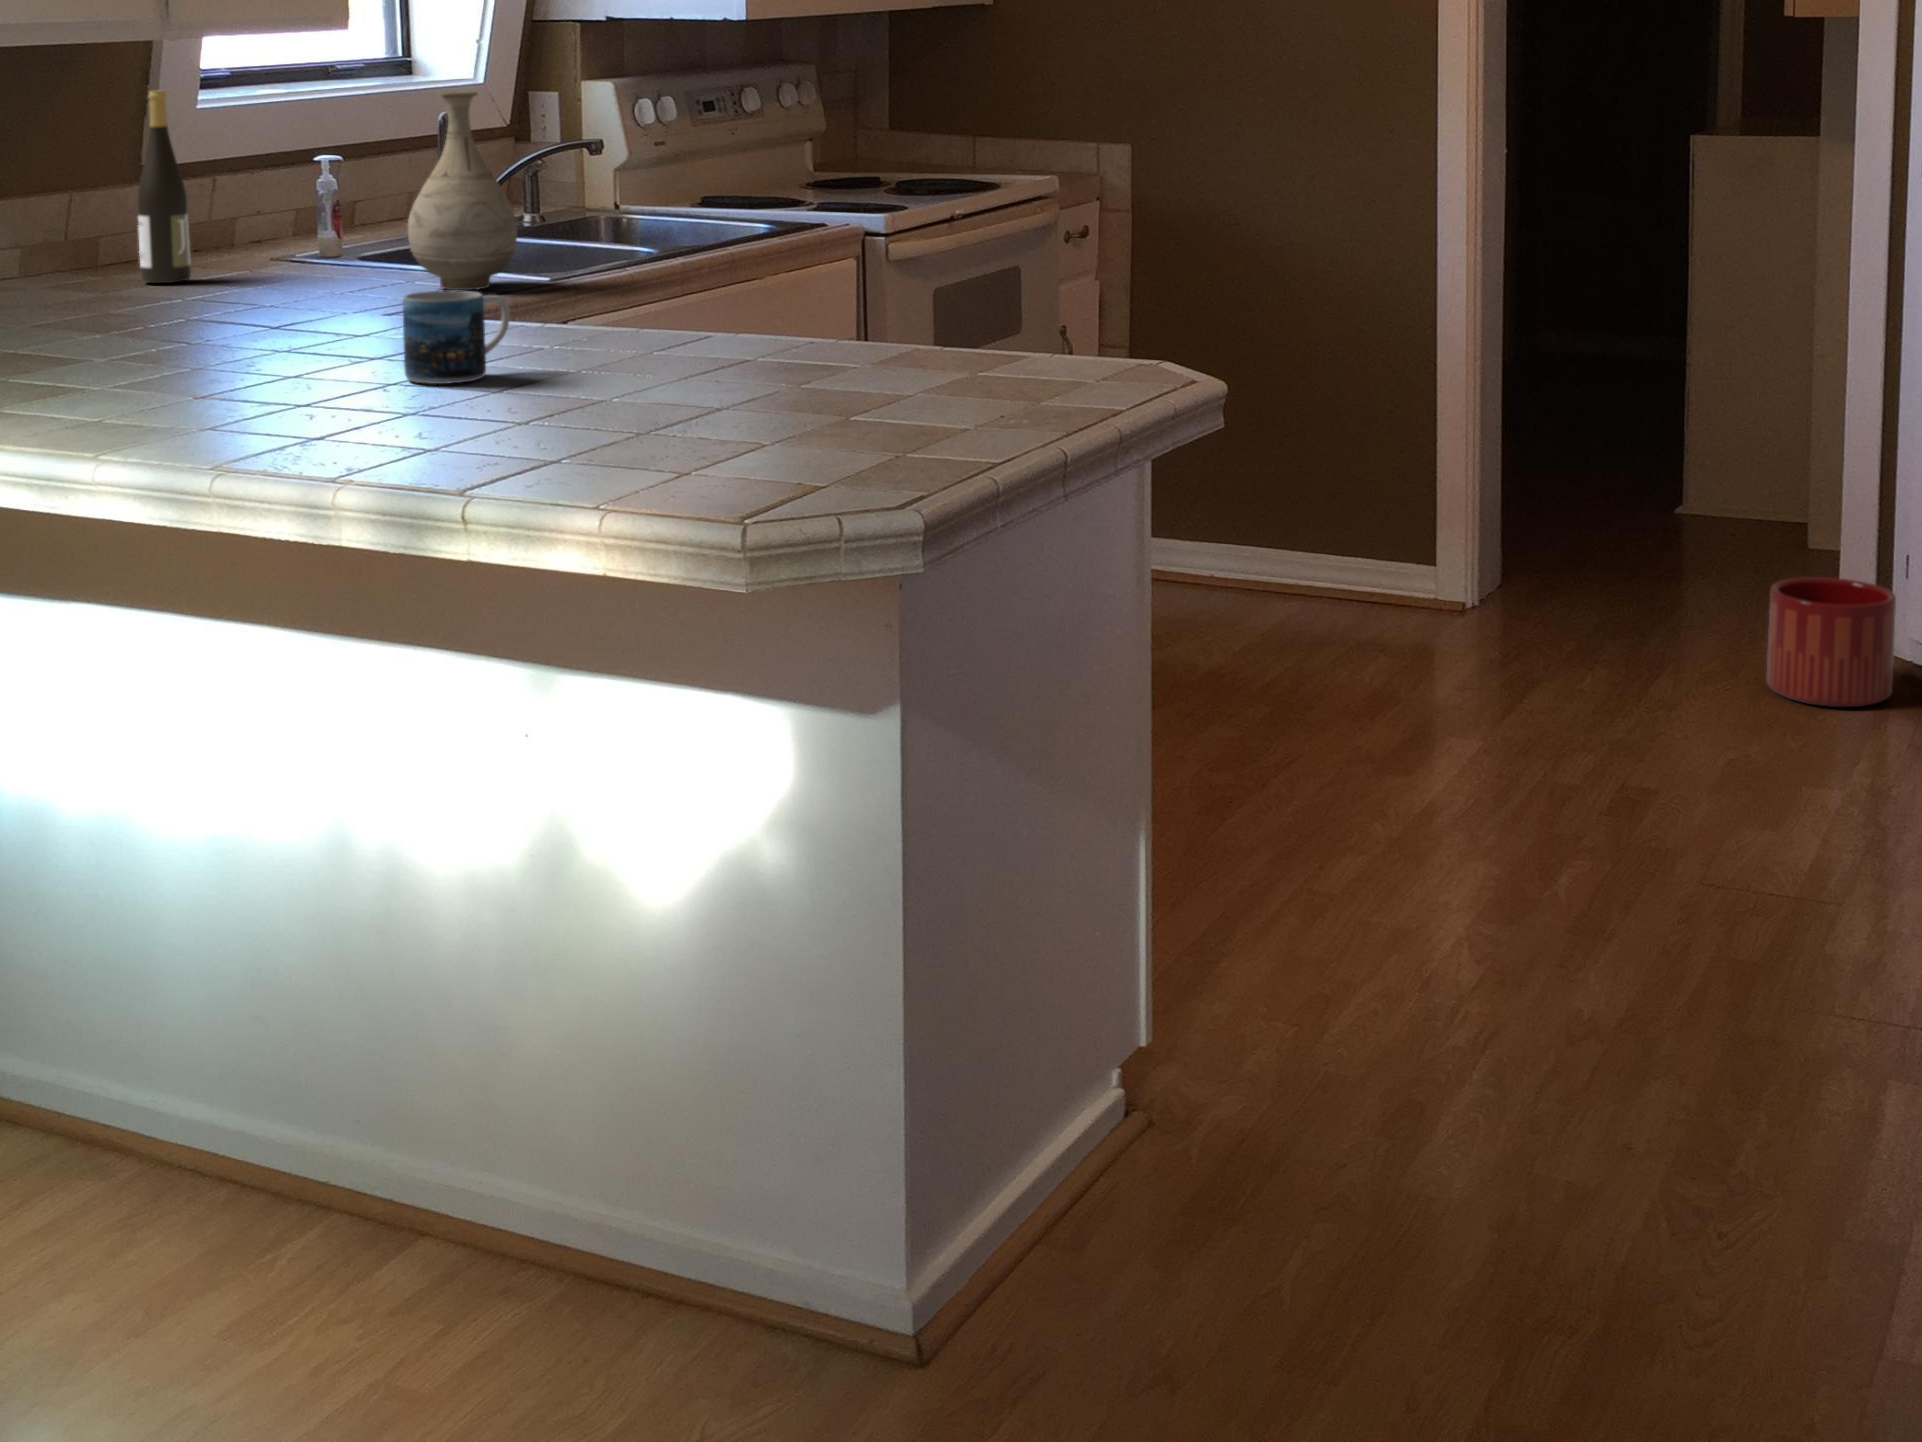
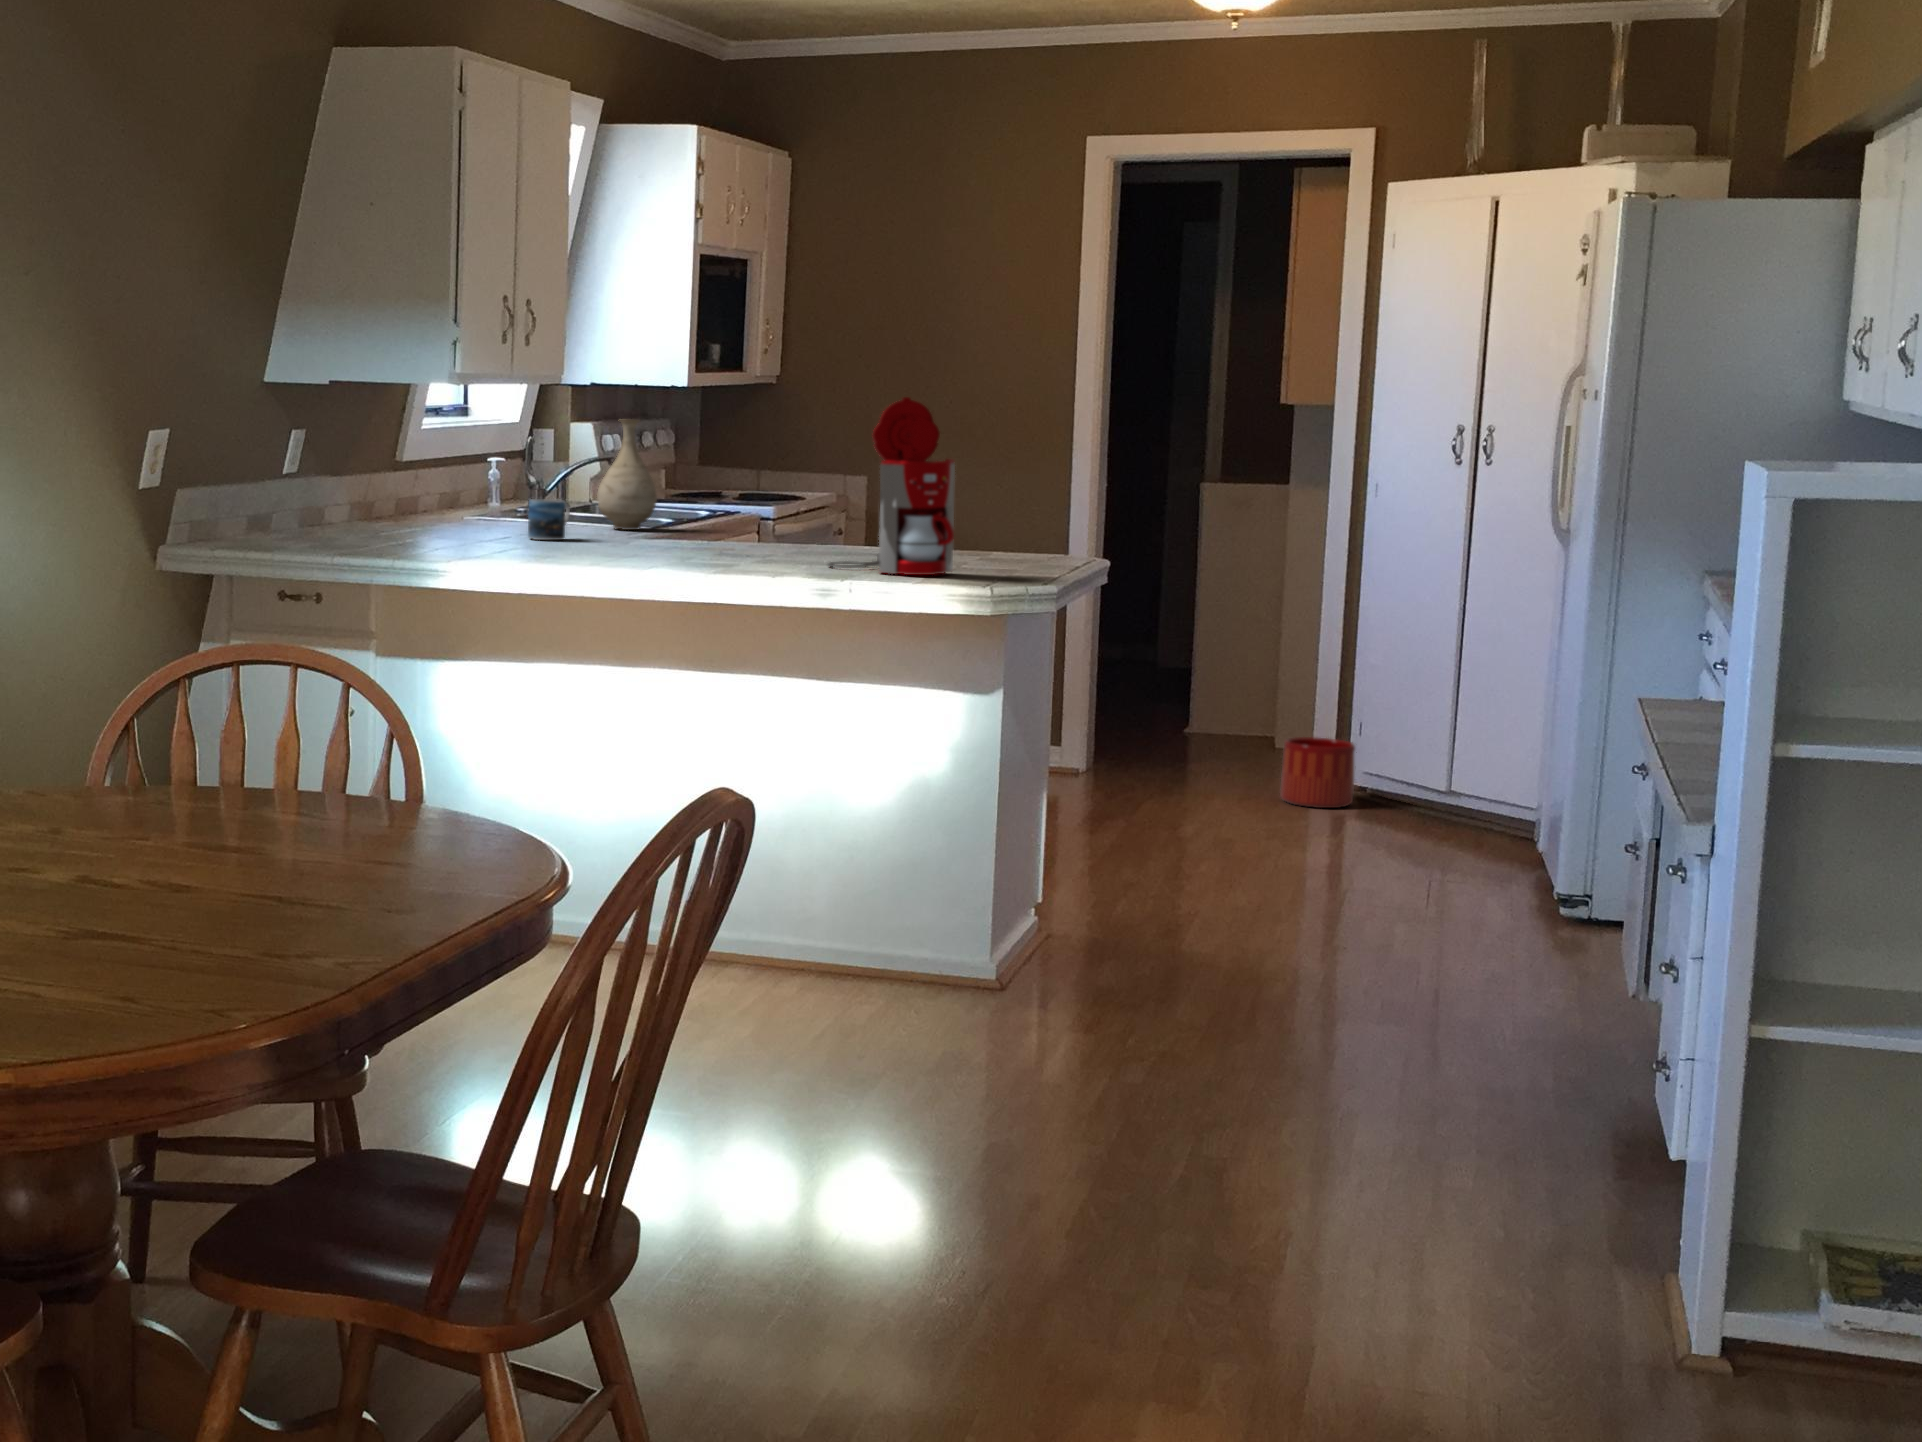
coffee maker: none [558,56,793,455] -> present [828,397,955,575]
wine bottle: present [138,91,191,283] -> none [435,415,462,524]
mug: present [403,291,510,384] -> present [528,499,570,540]

